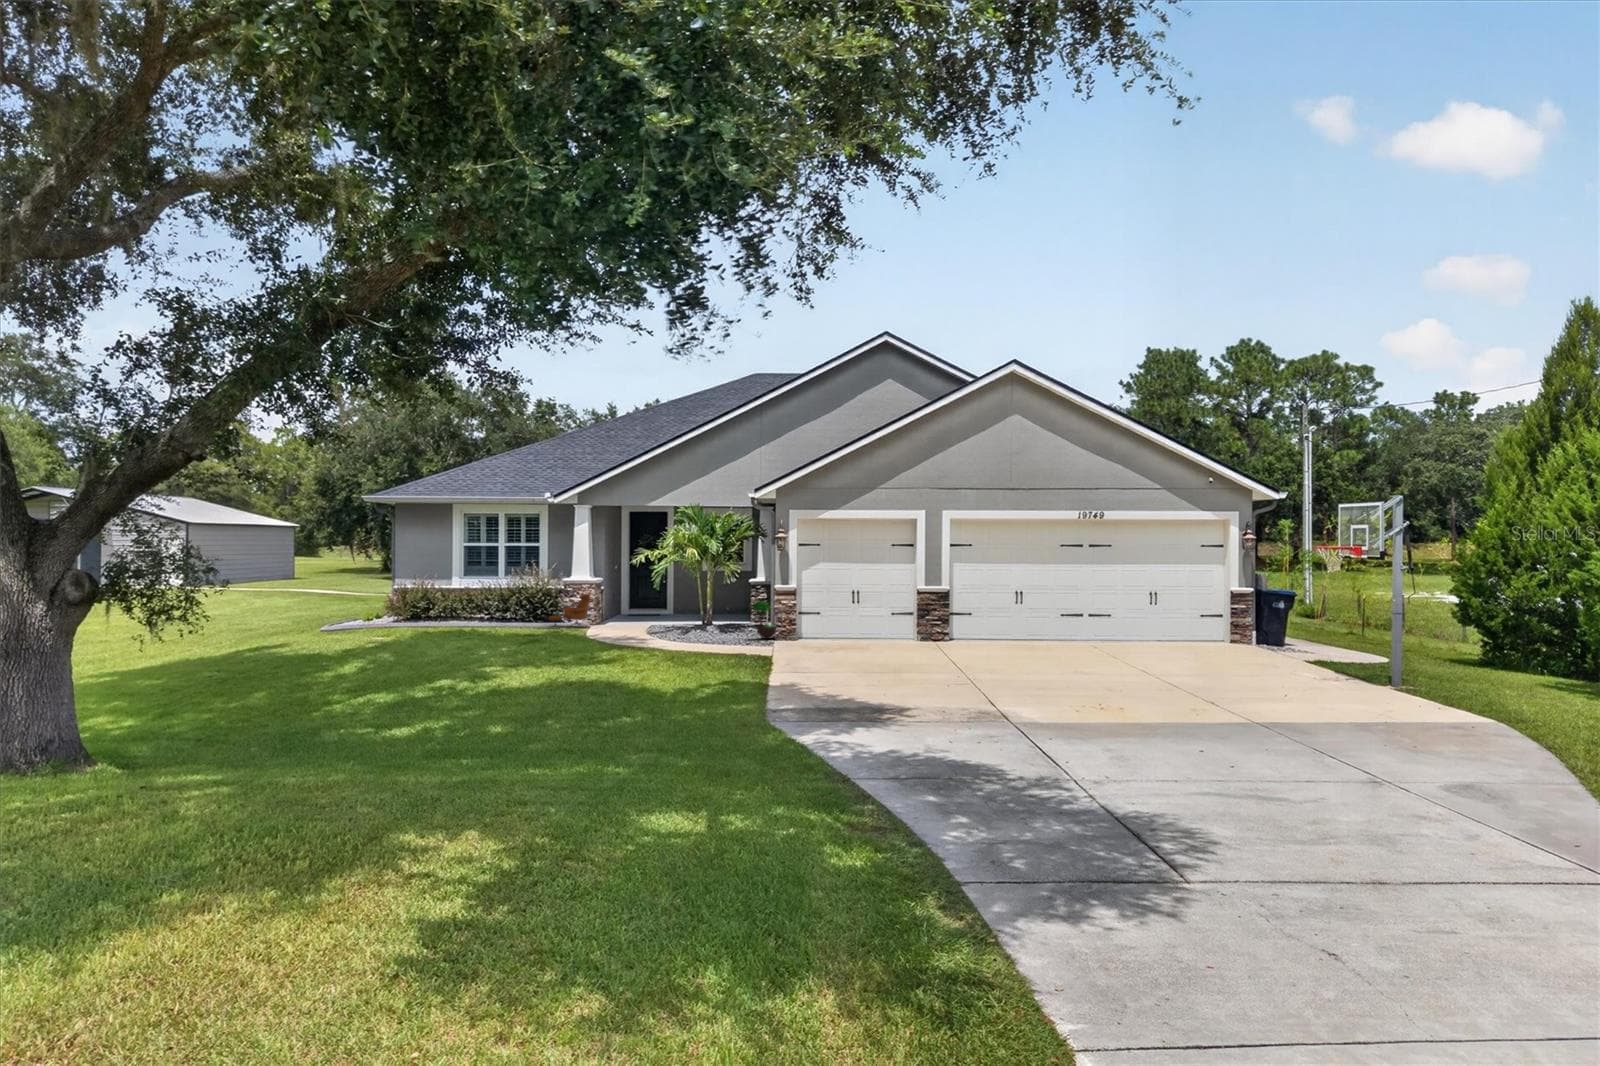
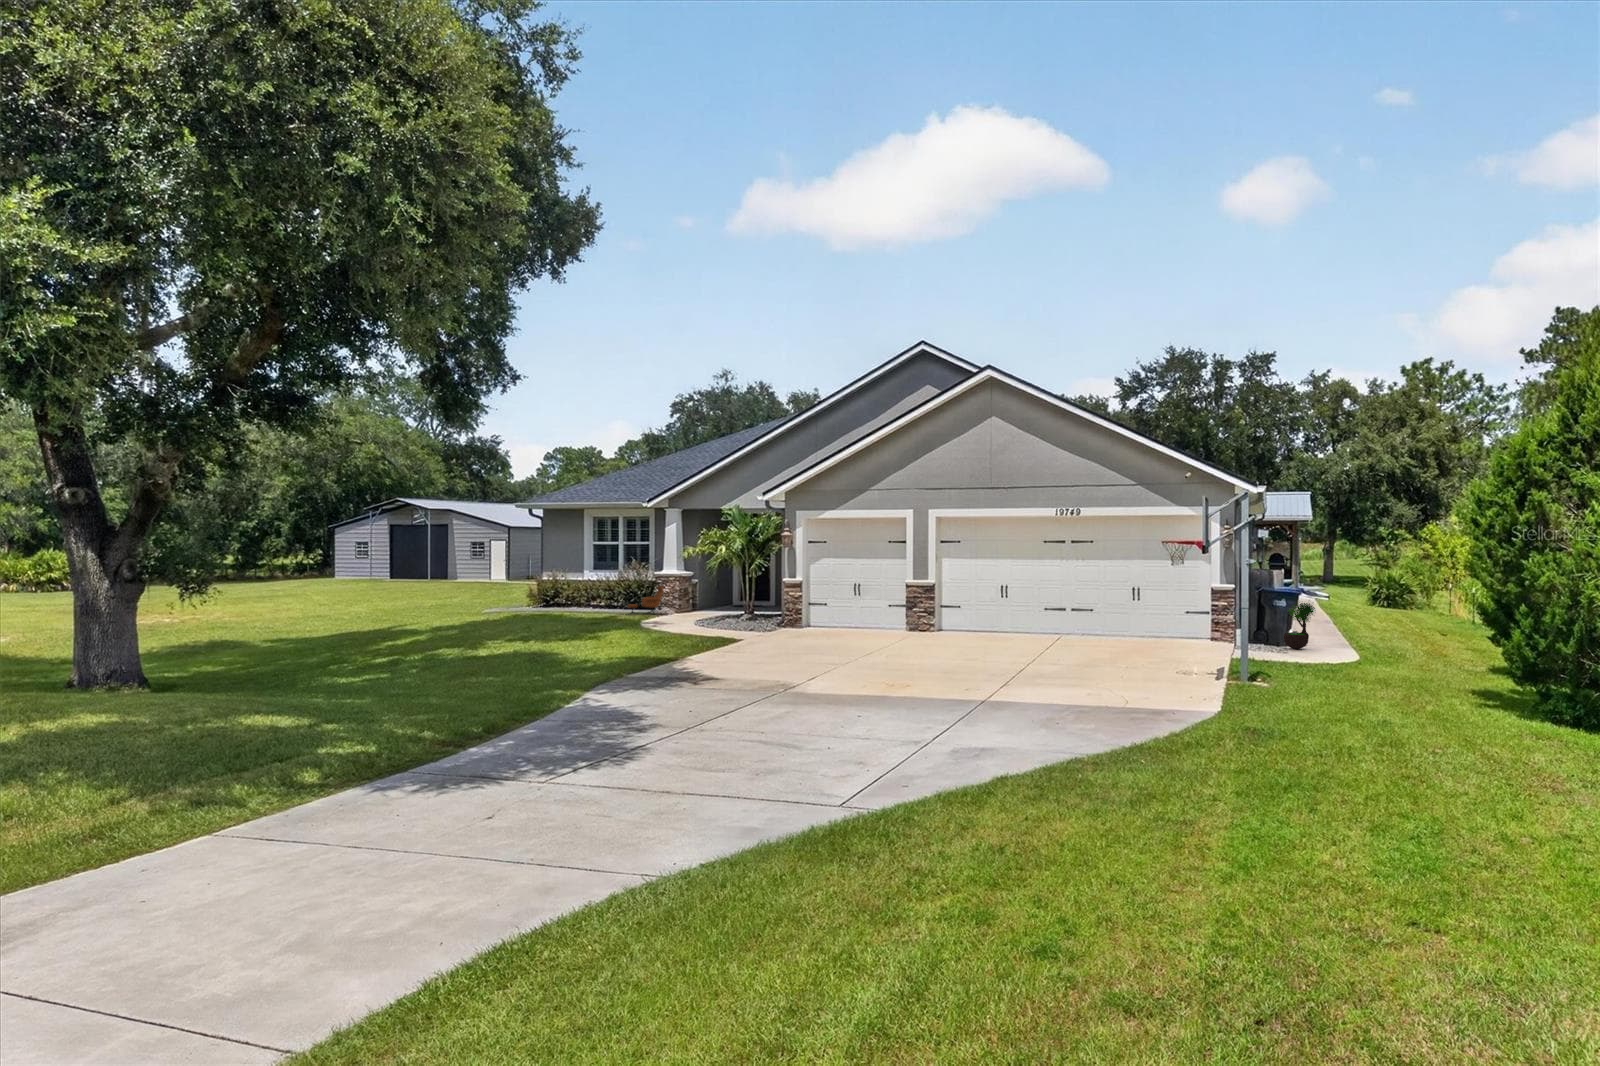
potted tree: present [751,600,776,639] -> present [1284,602,1315,649]

